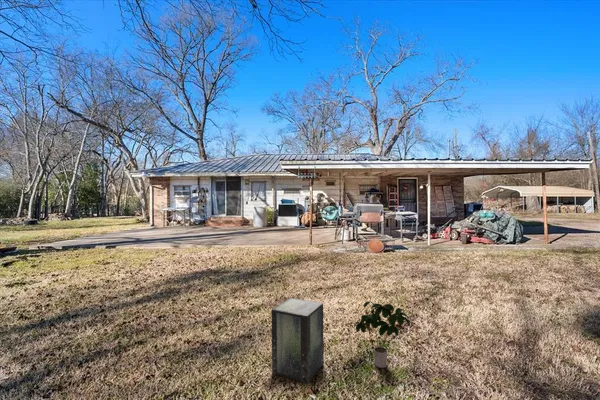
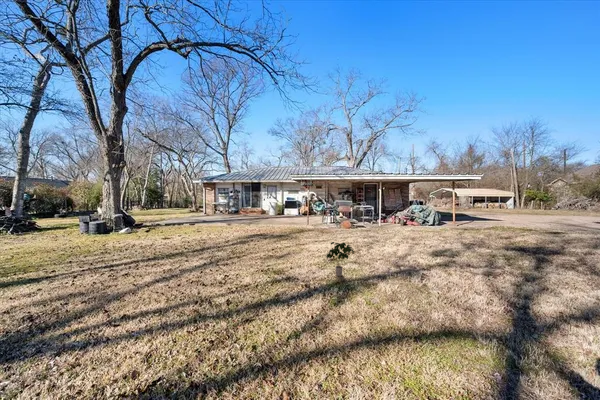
storage box: present [271,298,324,384] -> none [282,240,309,281]

